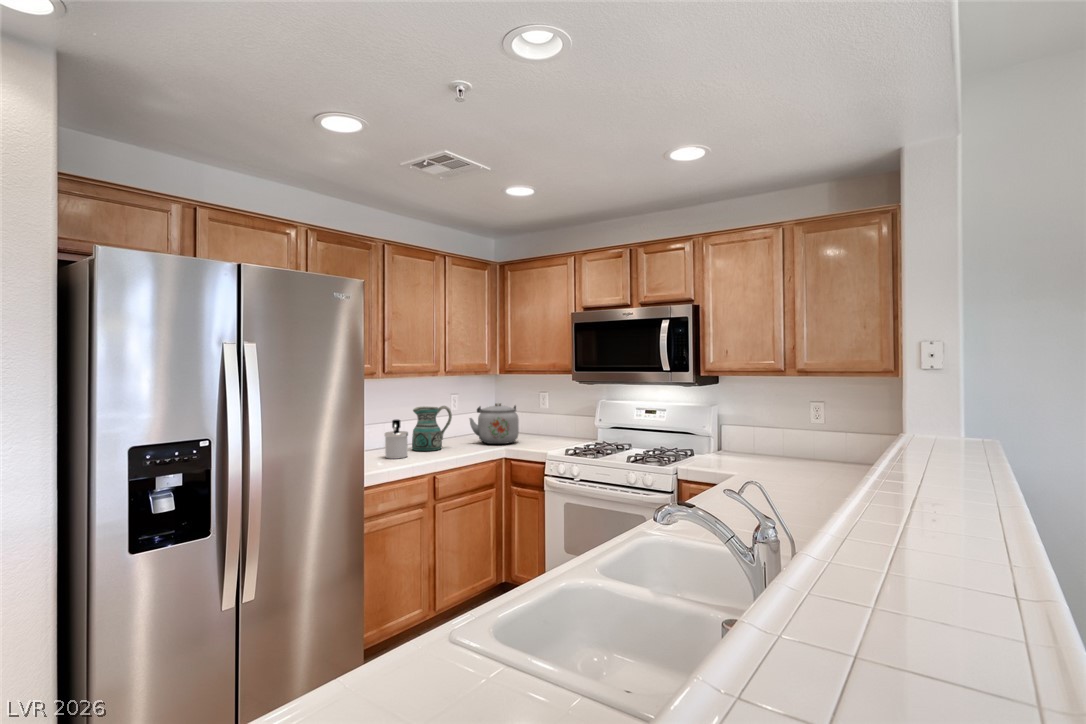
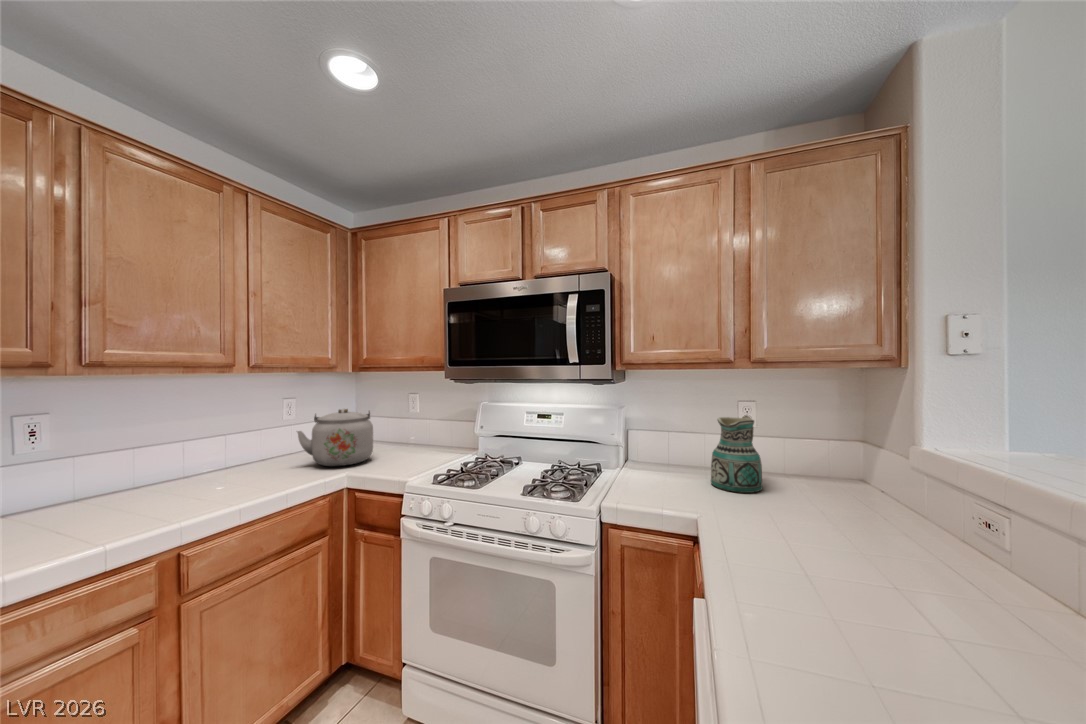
ceramic pitcher: present [412,406,452,451] -> present [711,415,763,493]
soap dispenser: present [385,420,408,459] -> none [89,449,149,523]

